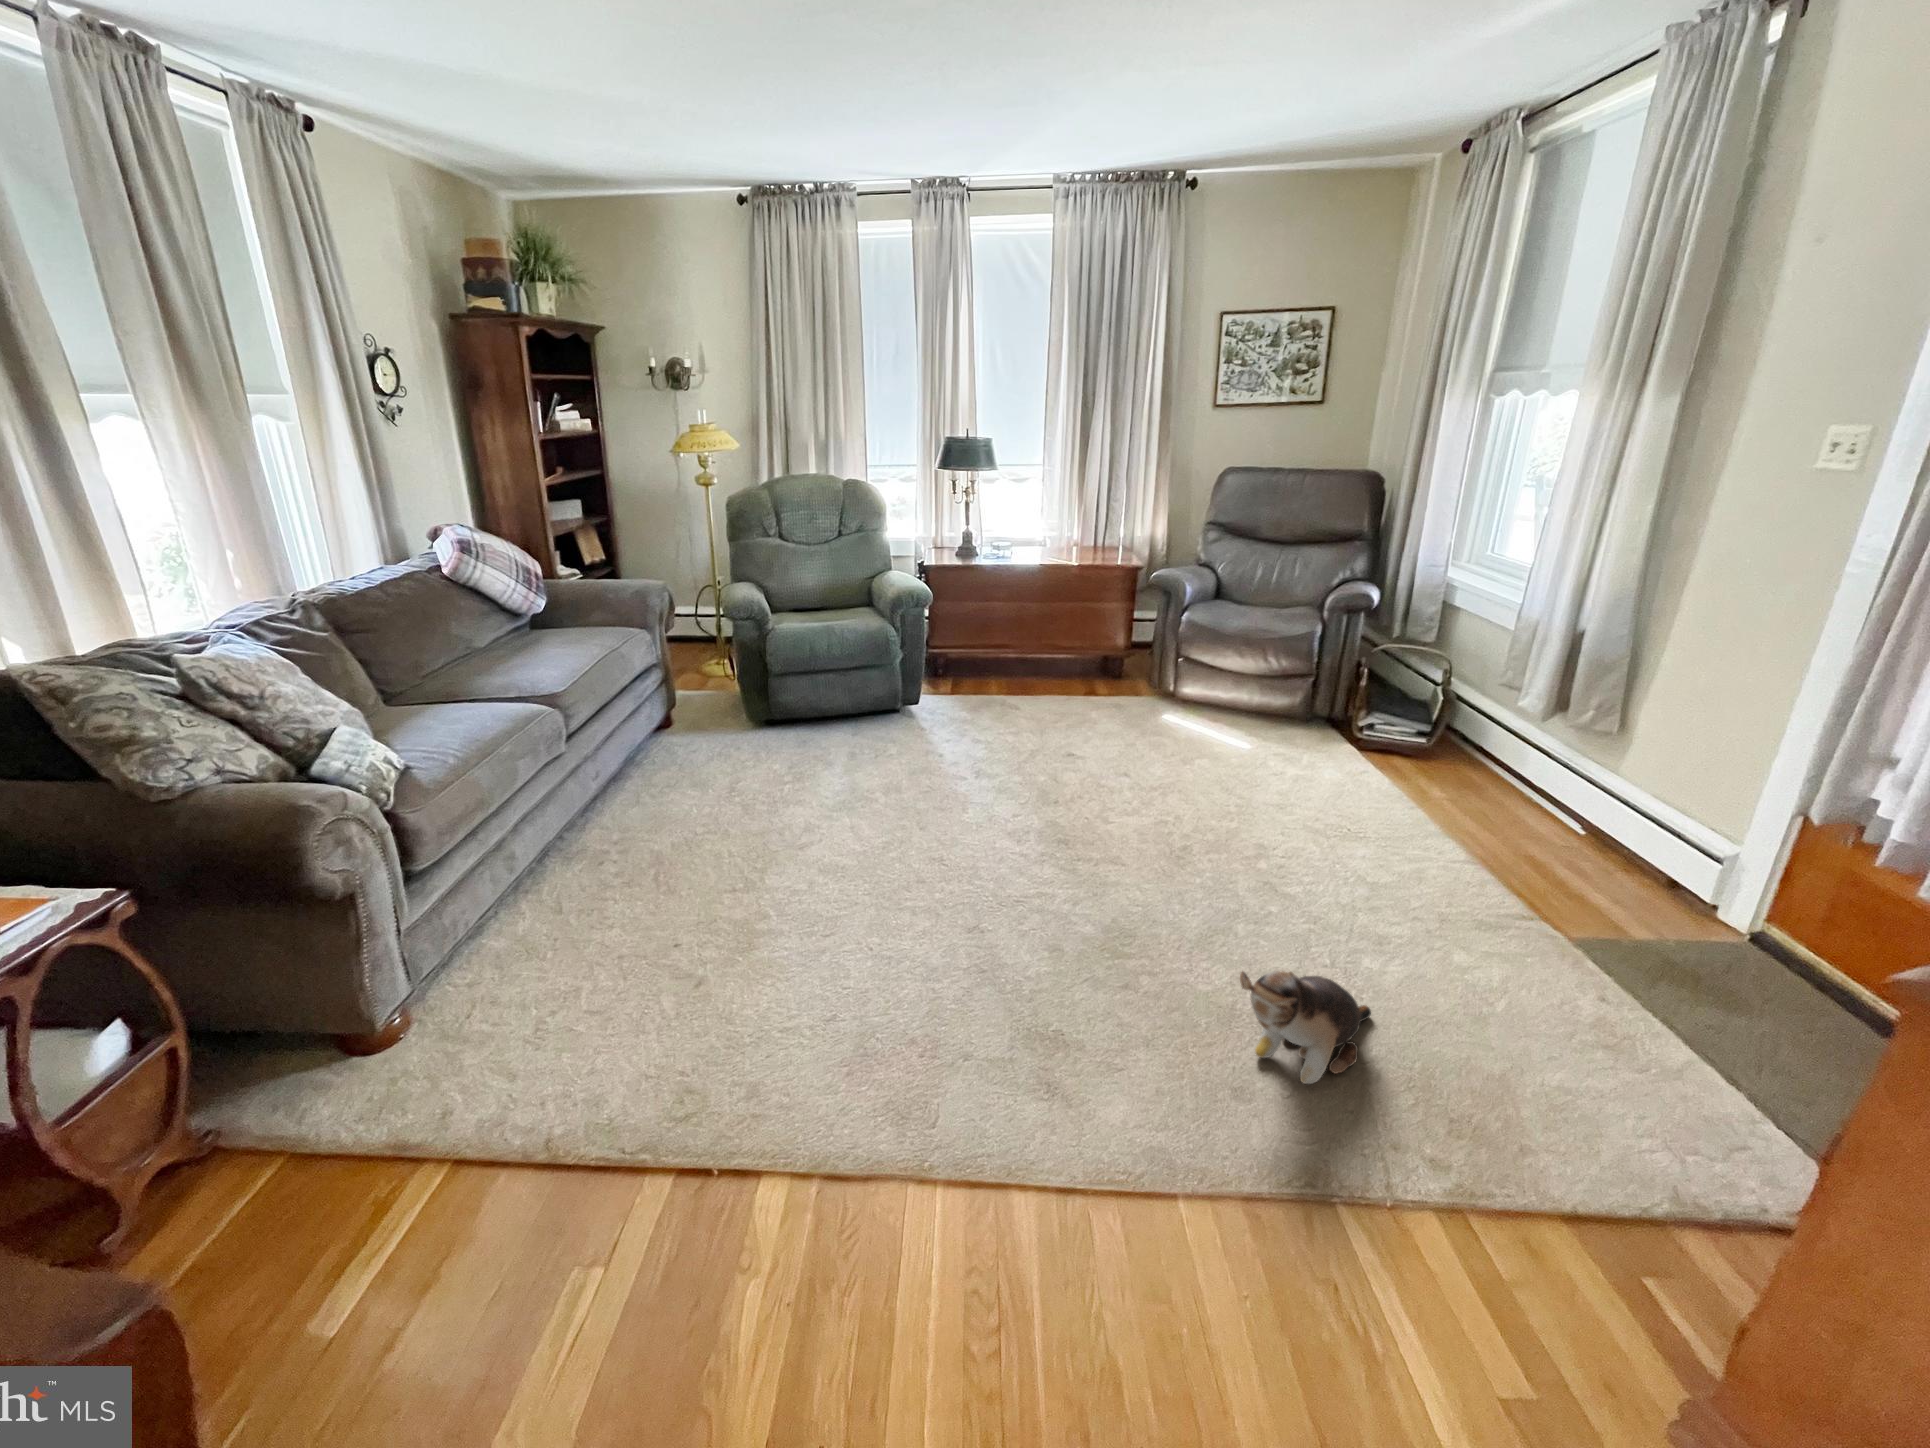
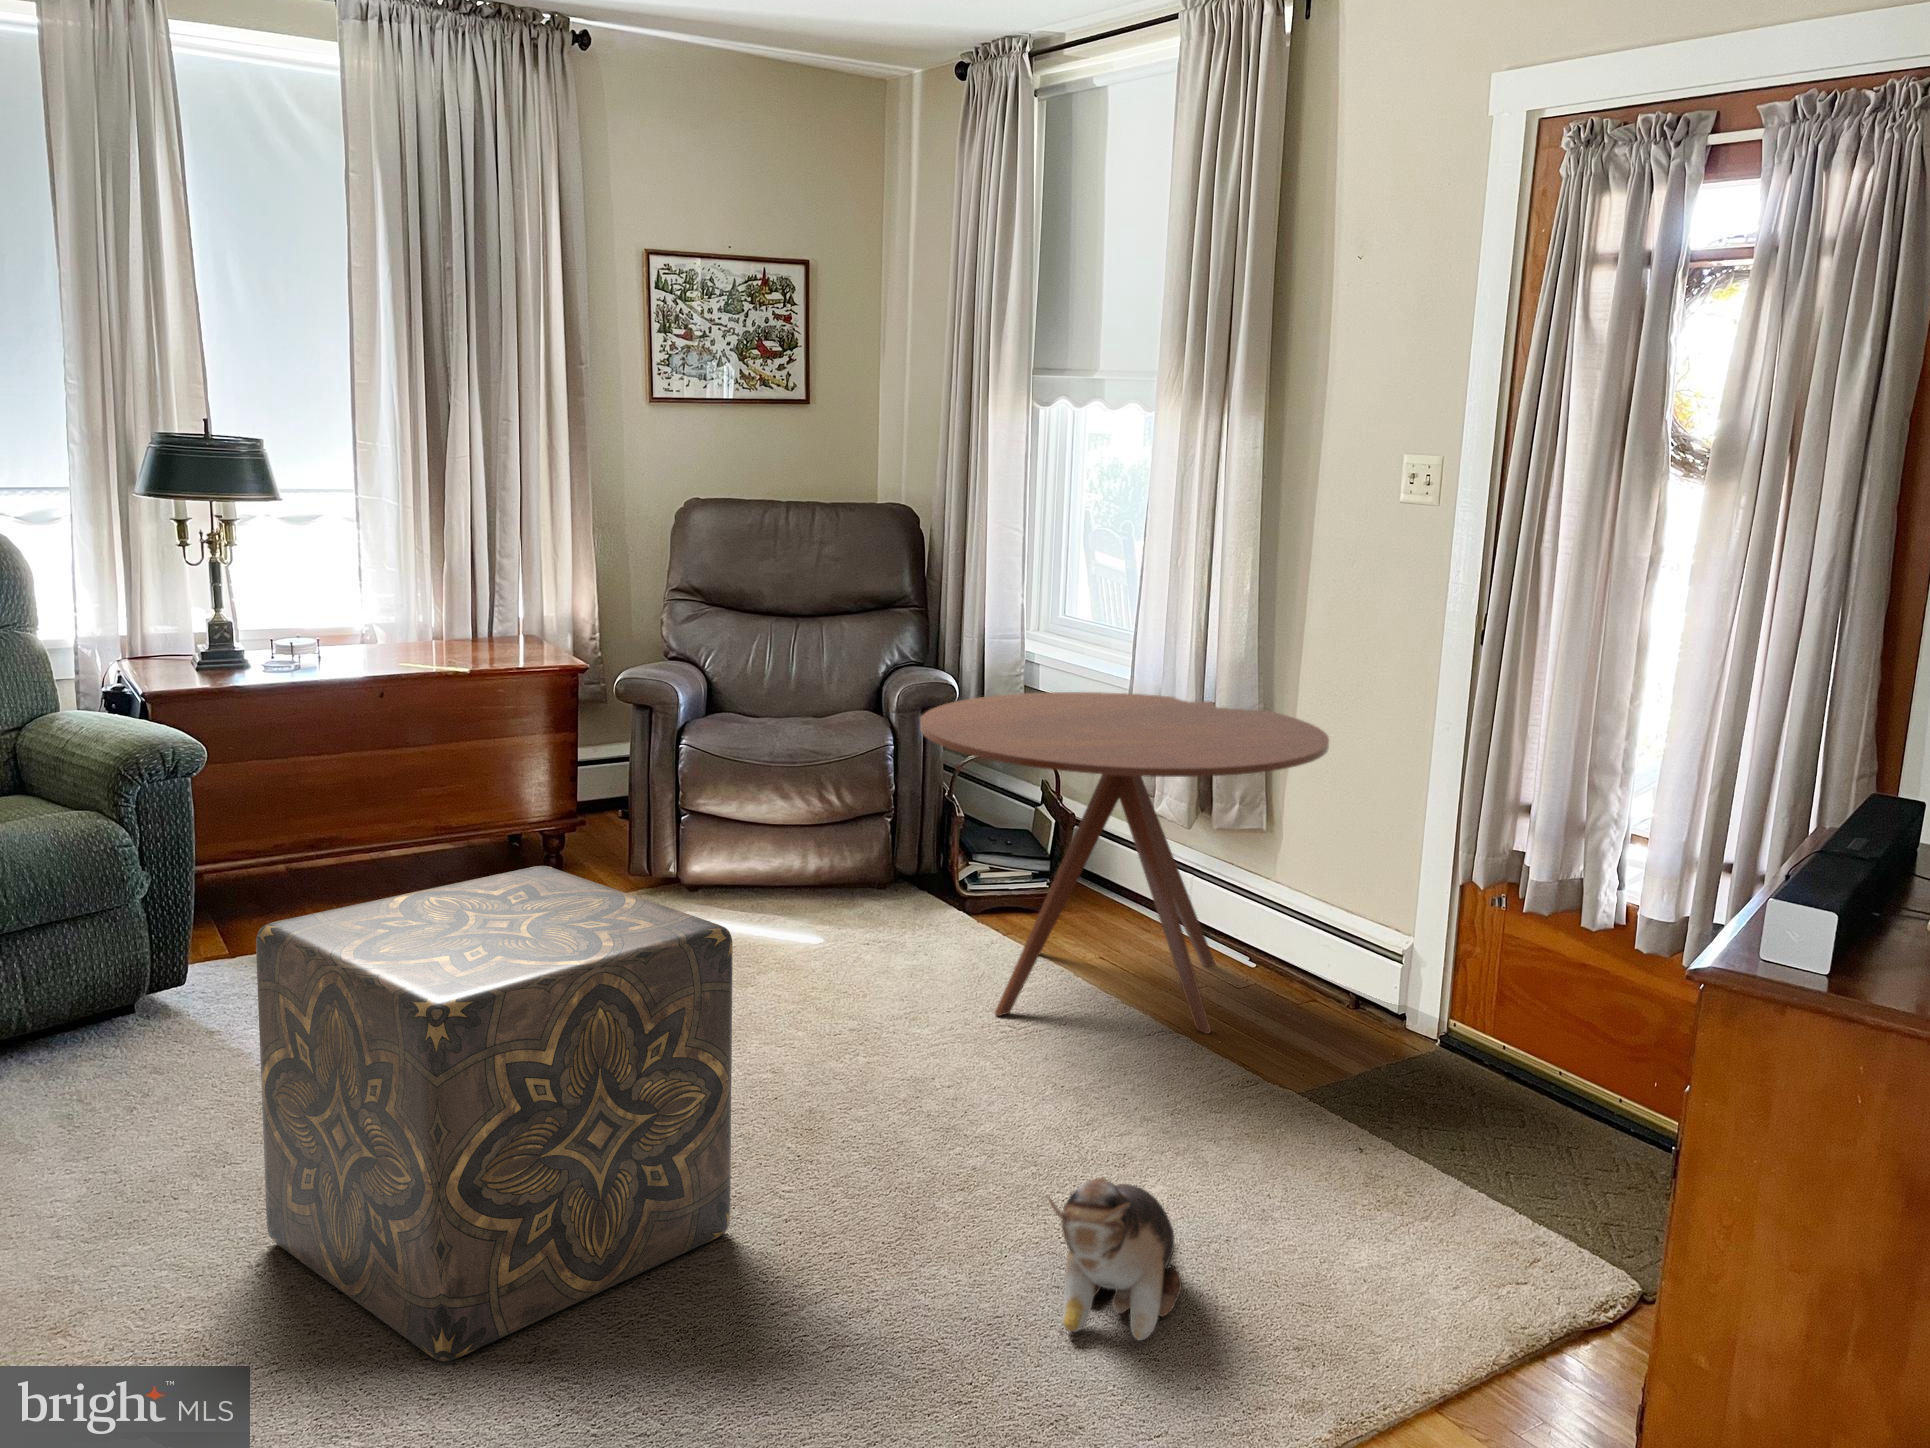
round table: none [1312,611,1673,877] -> present [920,692,1329,1034]
ottoman: none [880,687,1102,934] -> present [256,866,733,1362]

